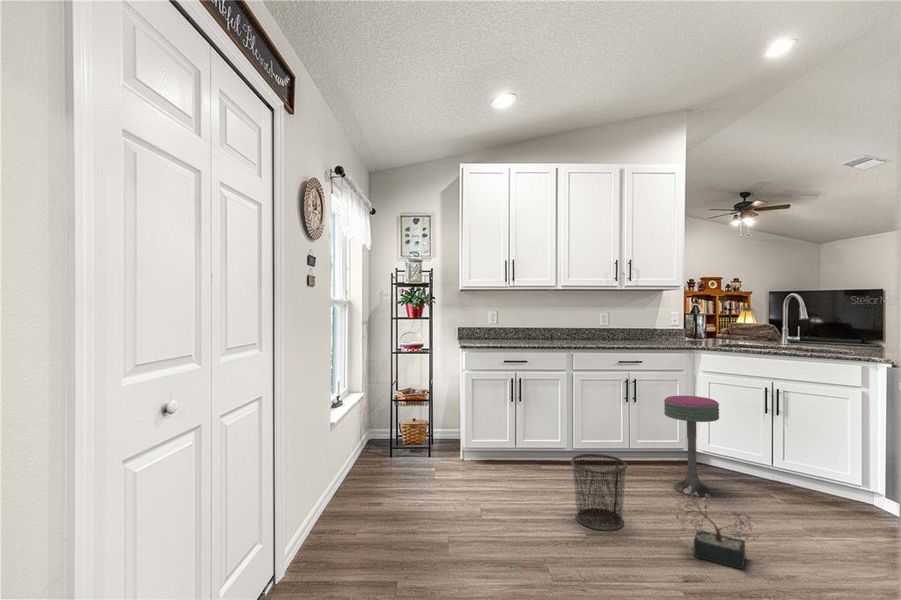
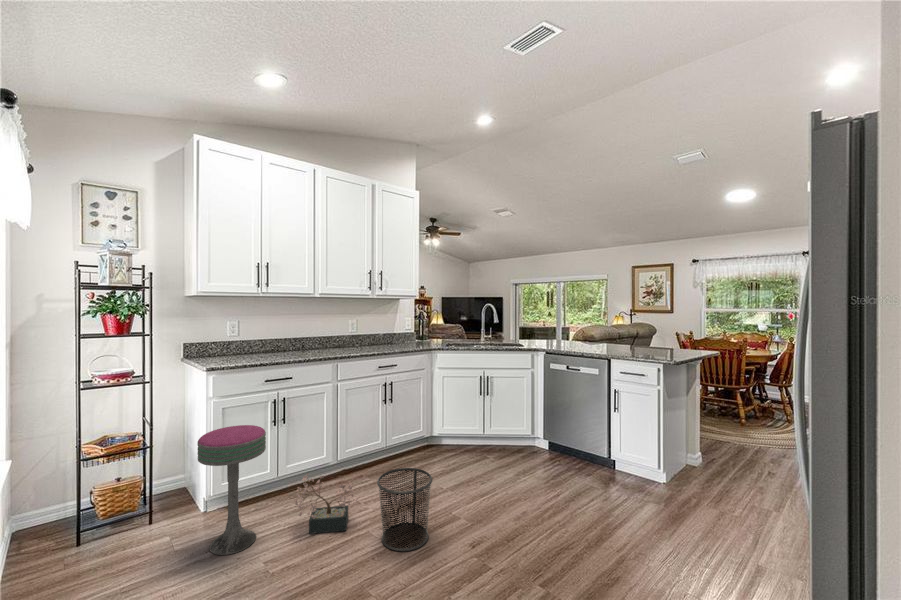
bar stool: present [664,396,719,496] -> present [197,425,266,555]
decorative plant: present [676,487,759,569] -> present [295,473,358,534]

